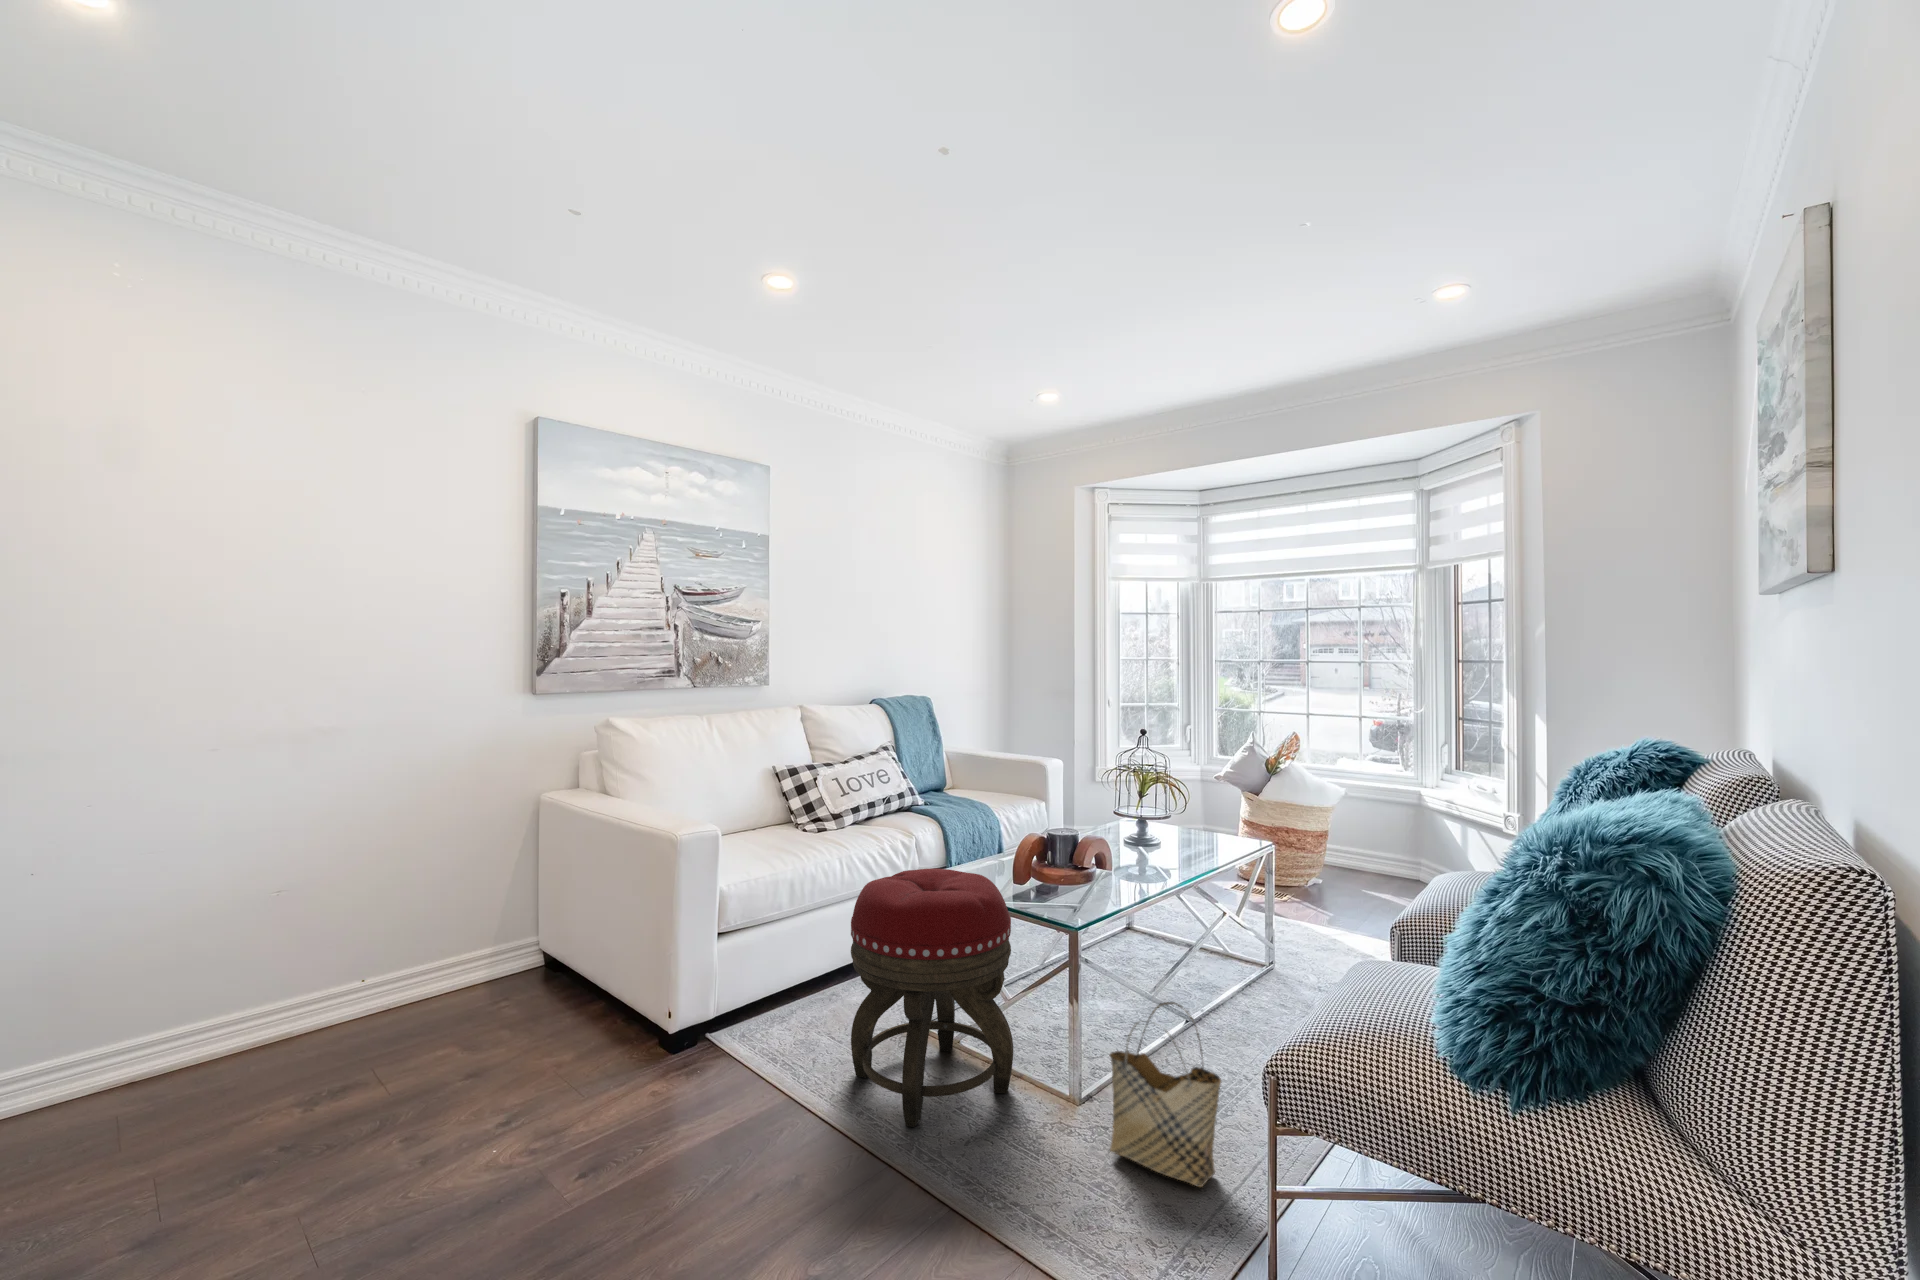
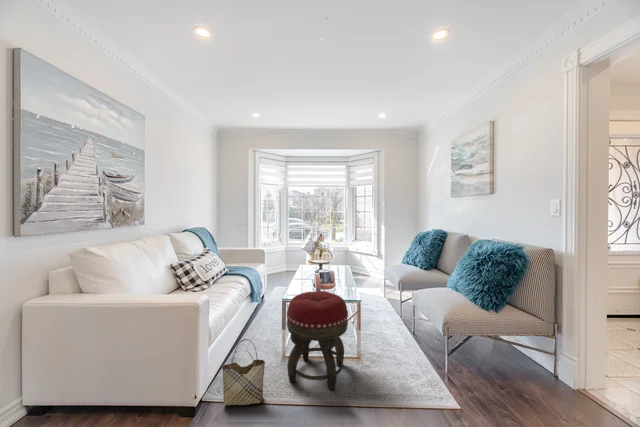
woven basket: present [1110,1002,1221,1187] -> present [222,339,265,406]

